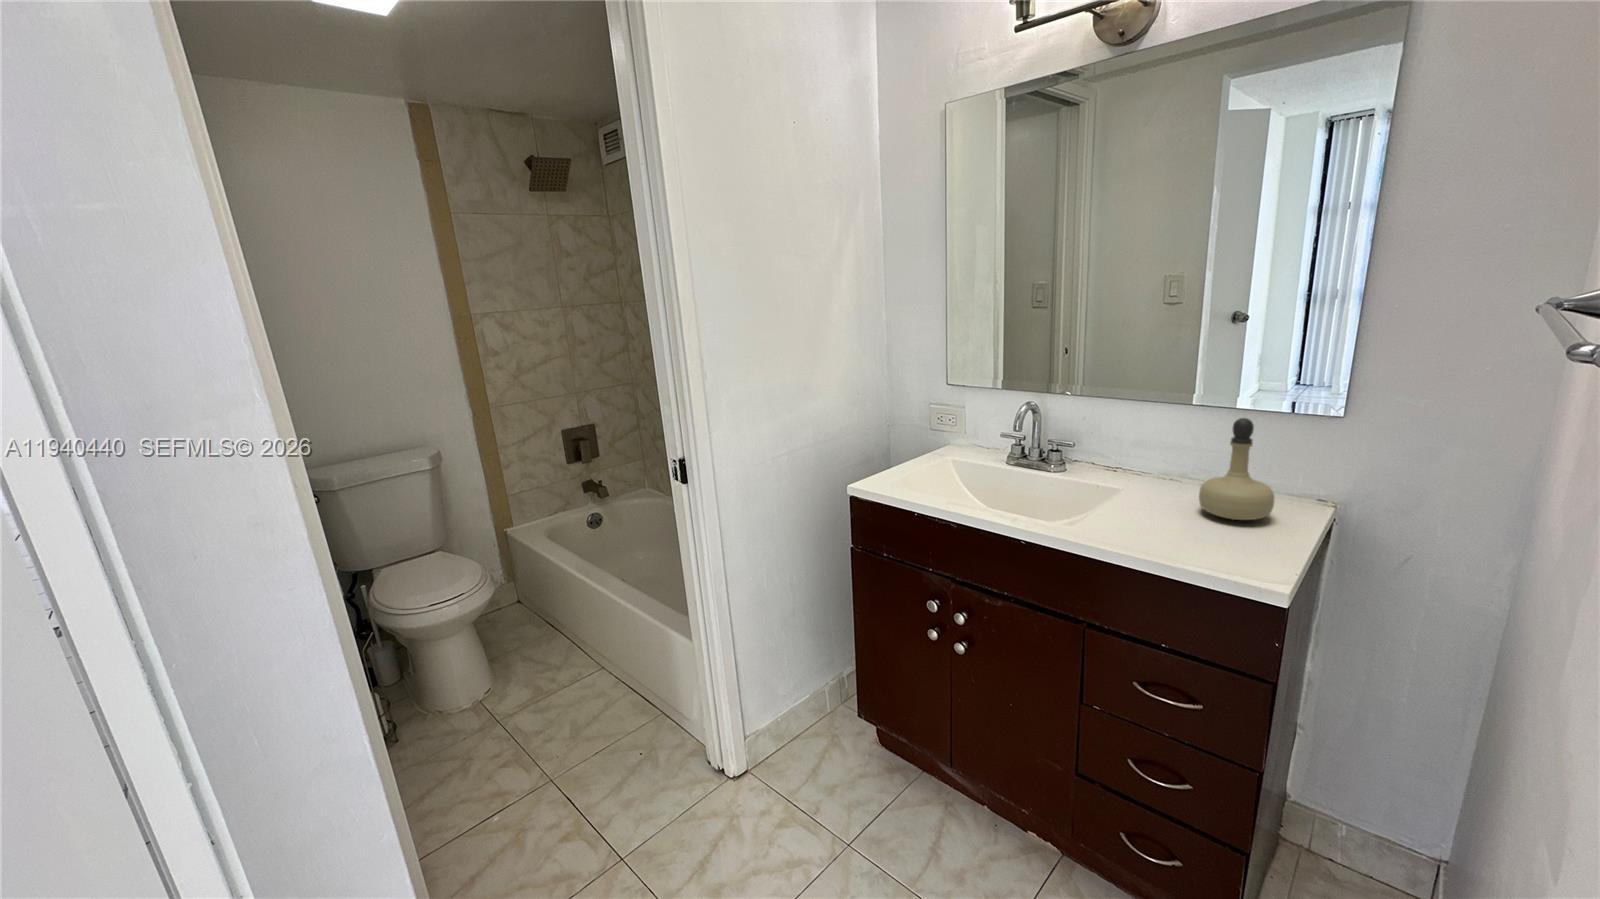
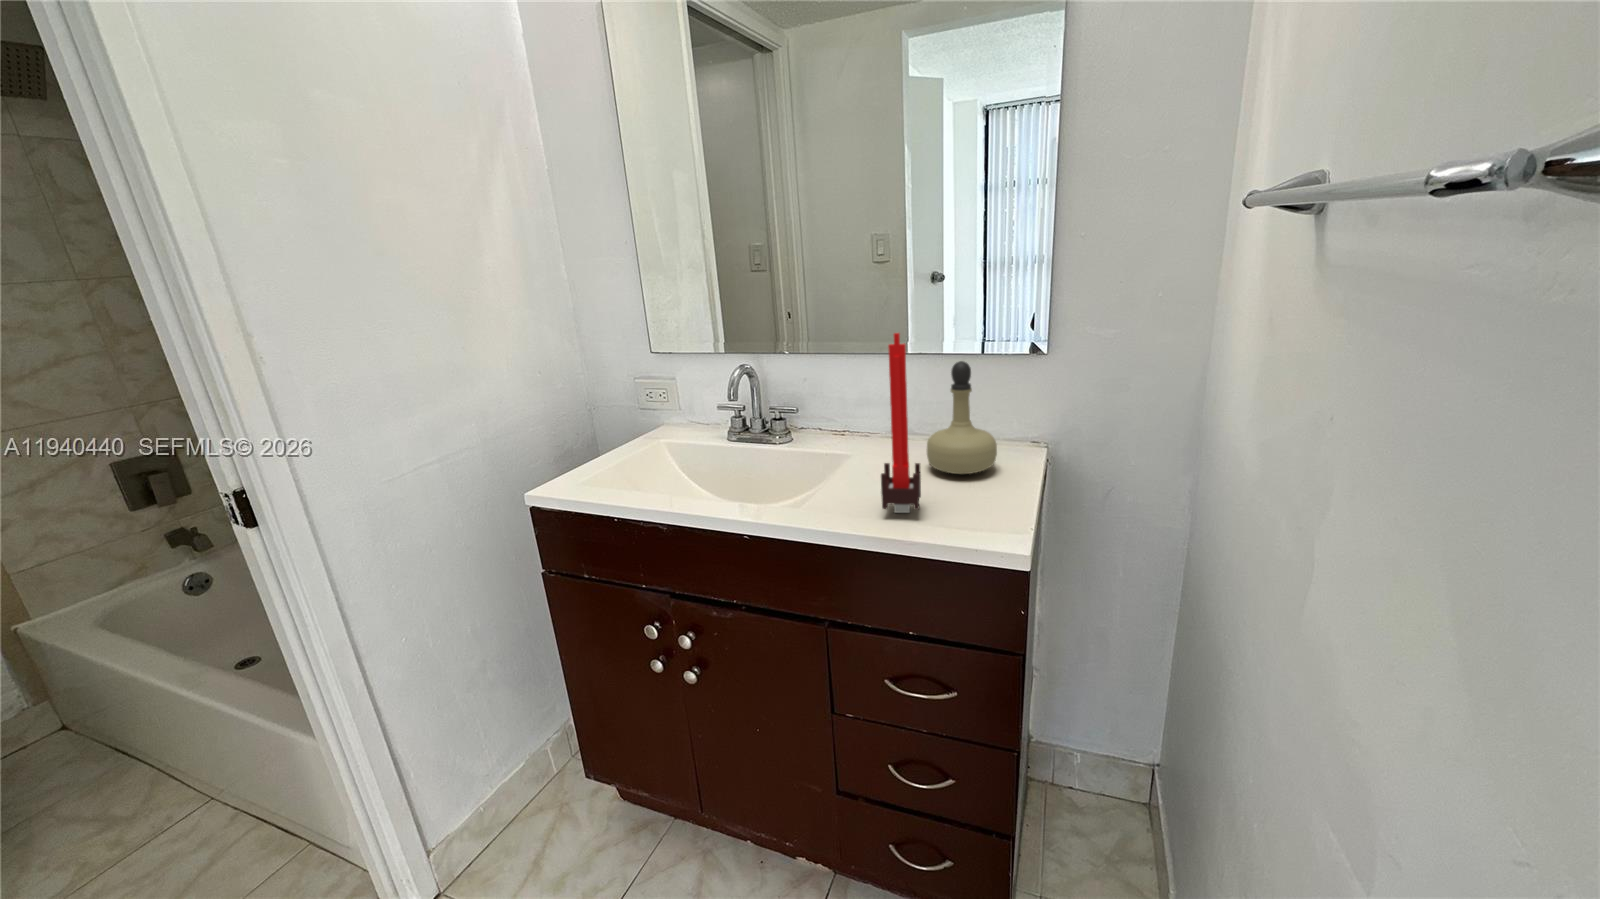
candle: none [1149,392,1191,544] -> present [881,333,921,513]

